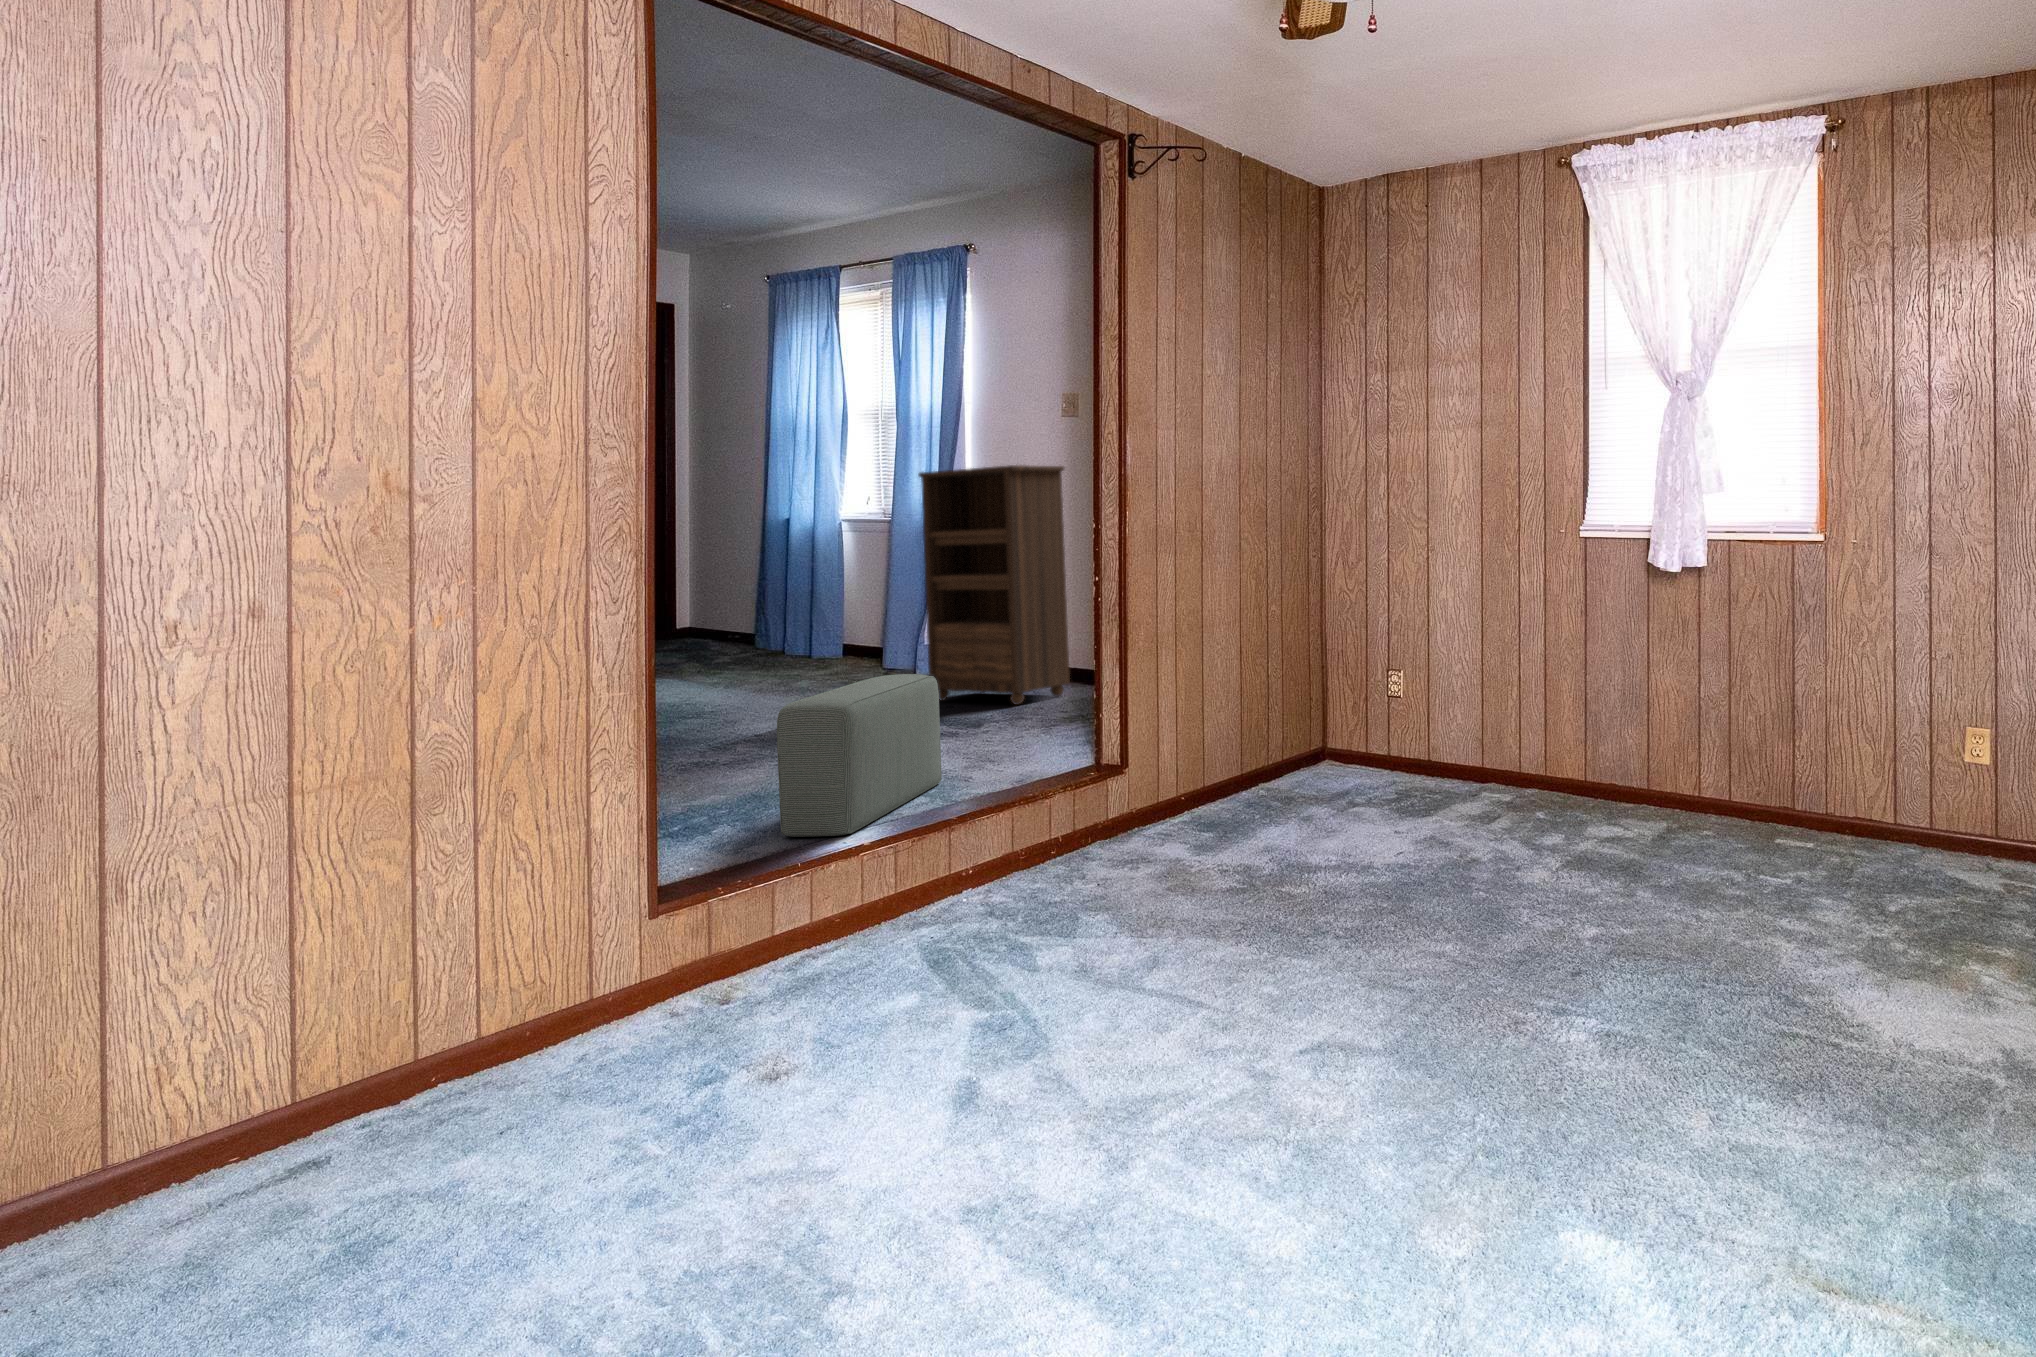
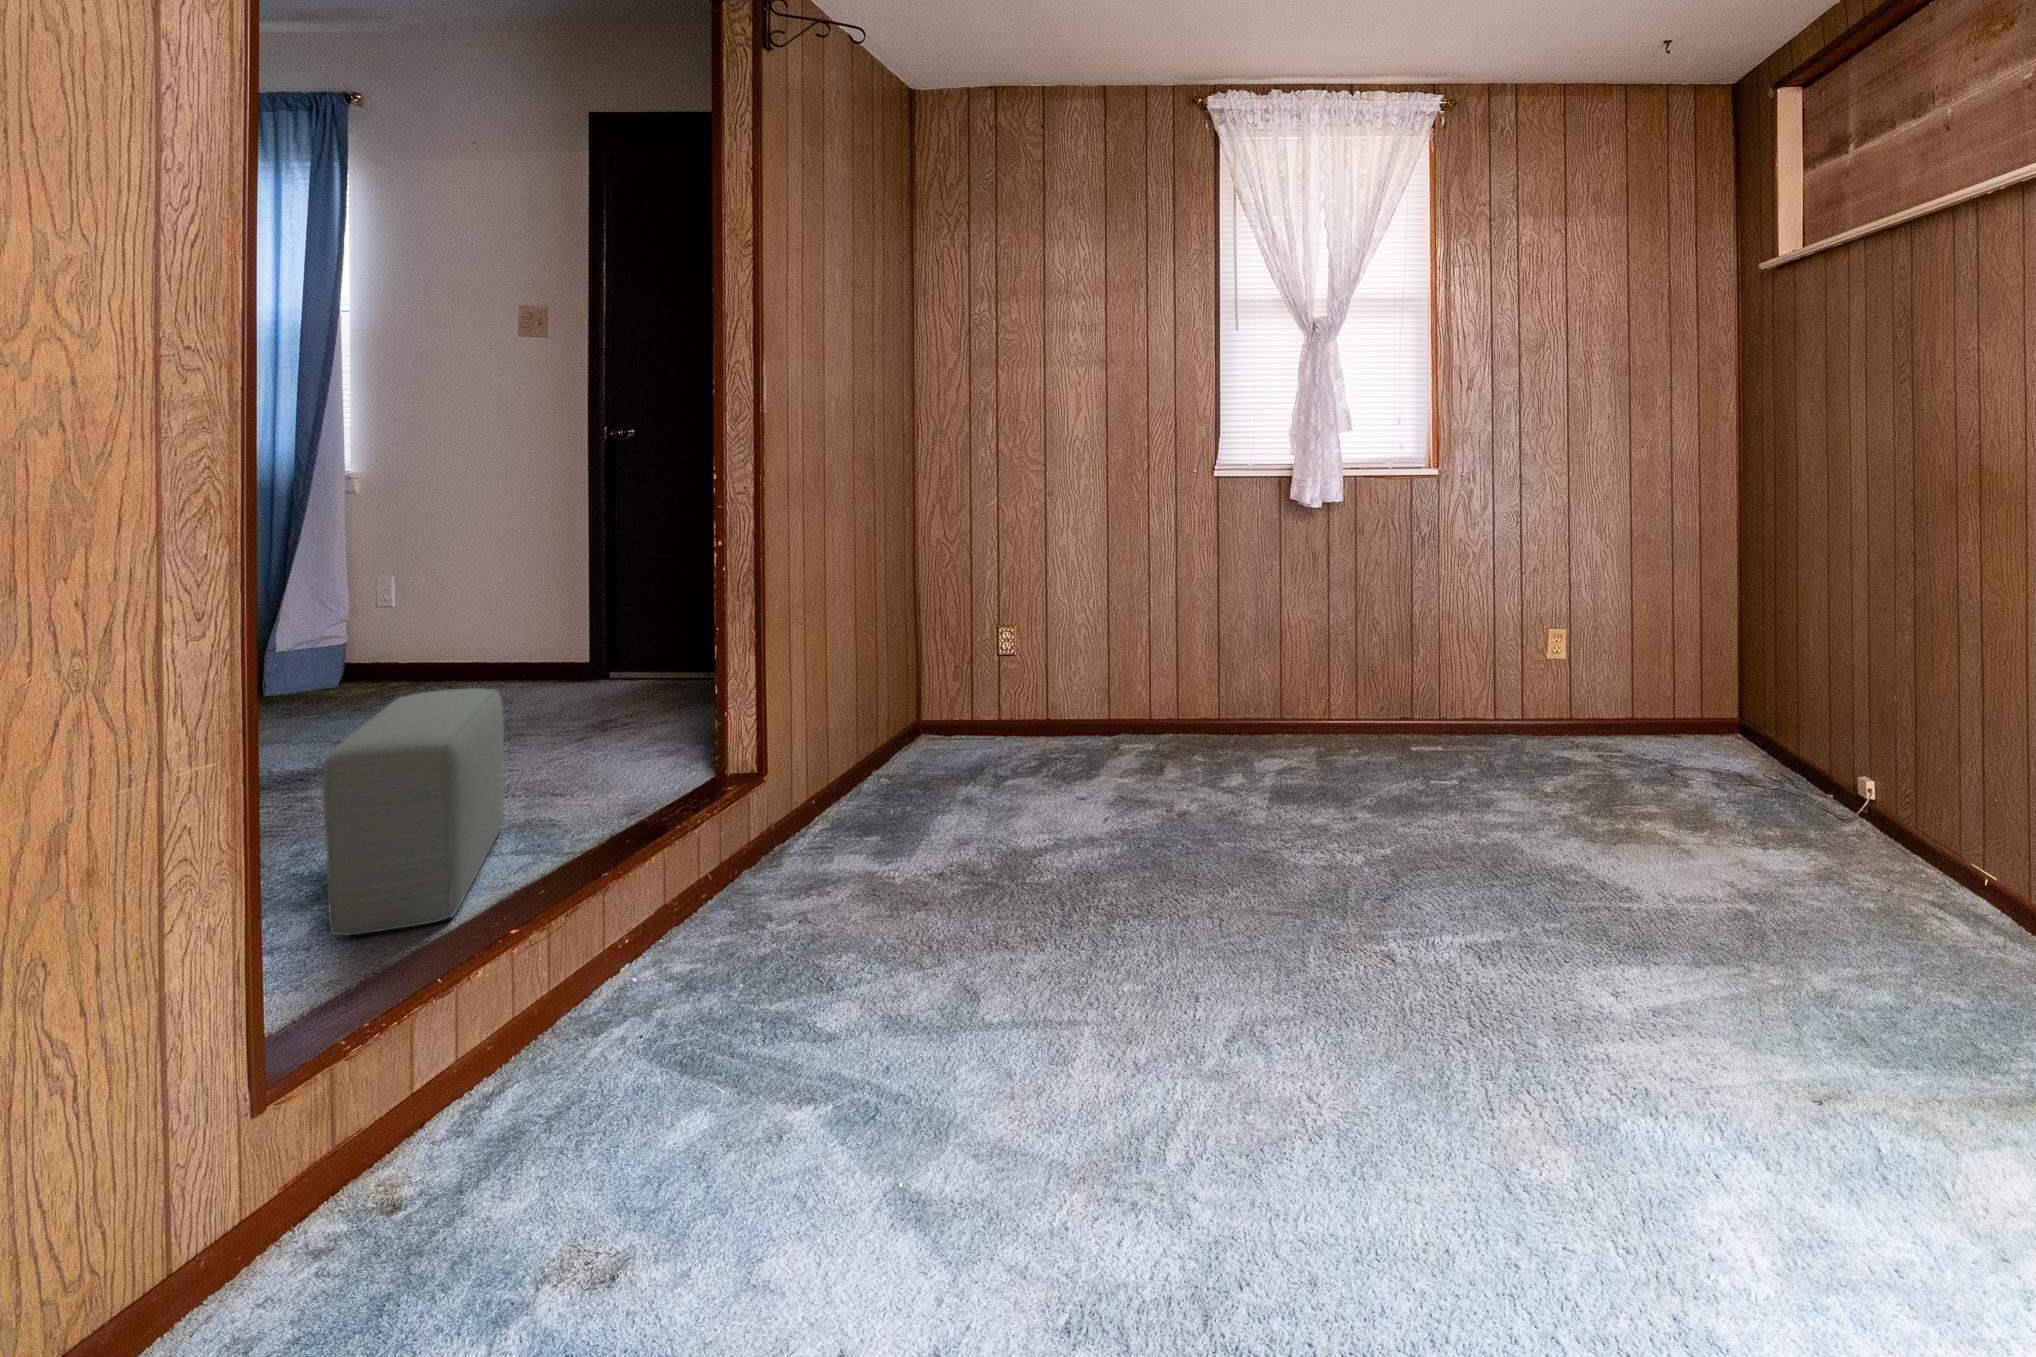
bookshelf: present [919,465,1070,705] -> none [304,410,538,710]

